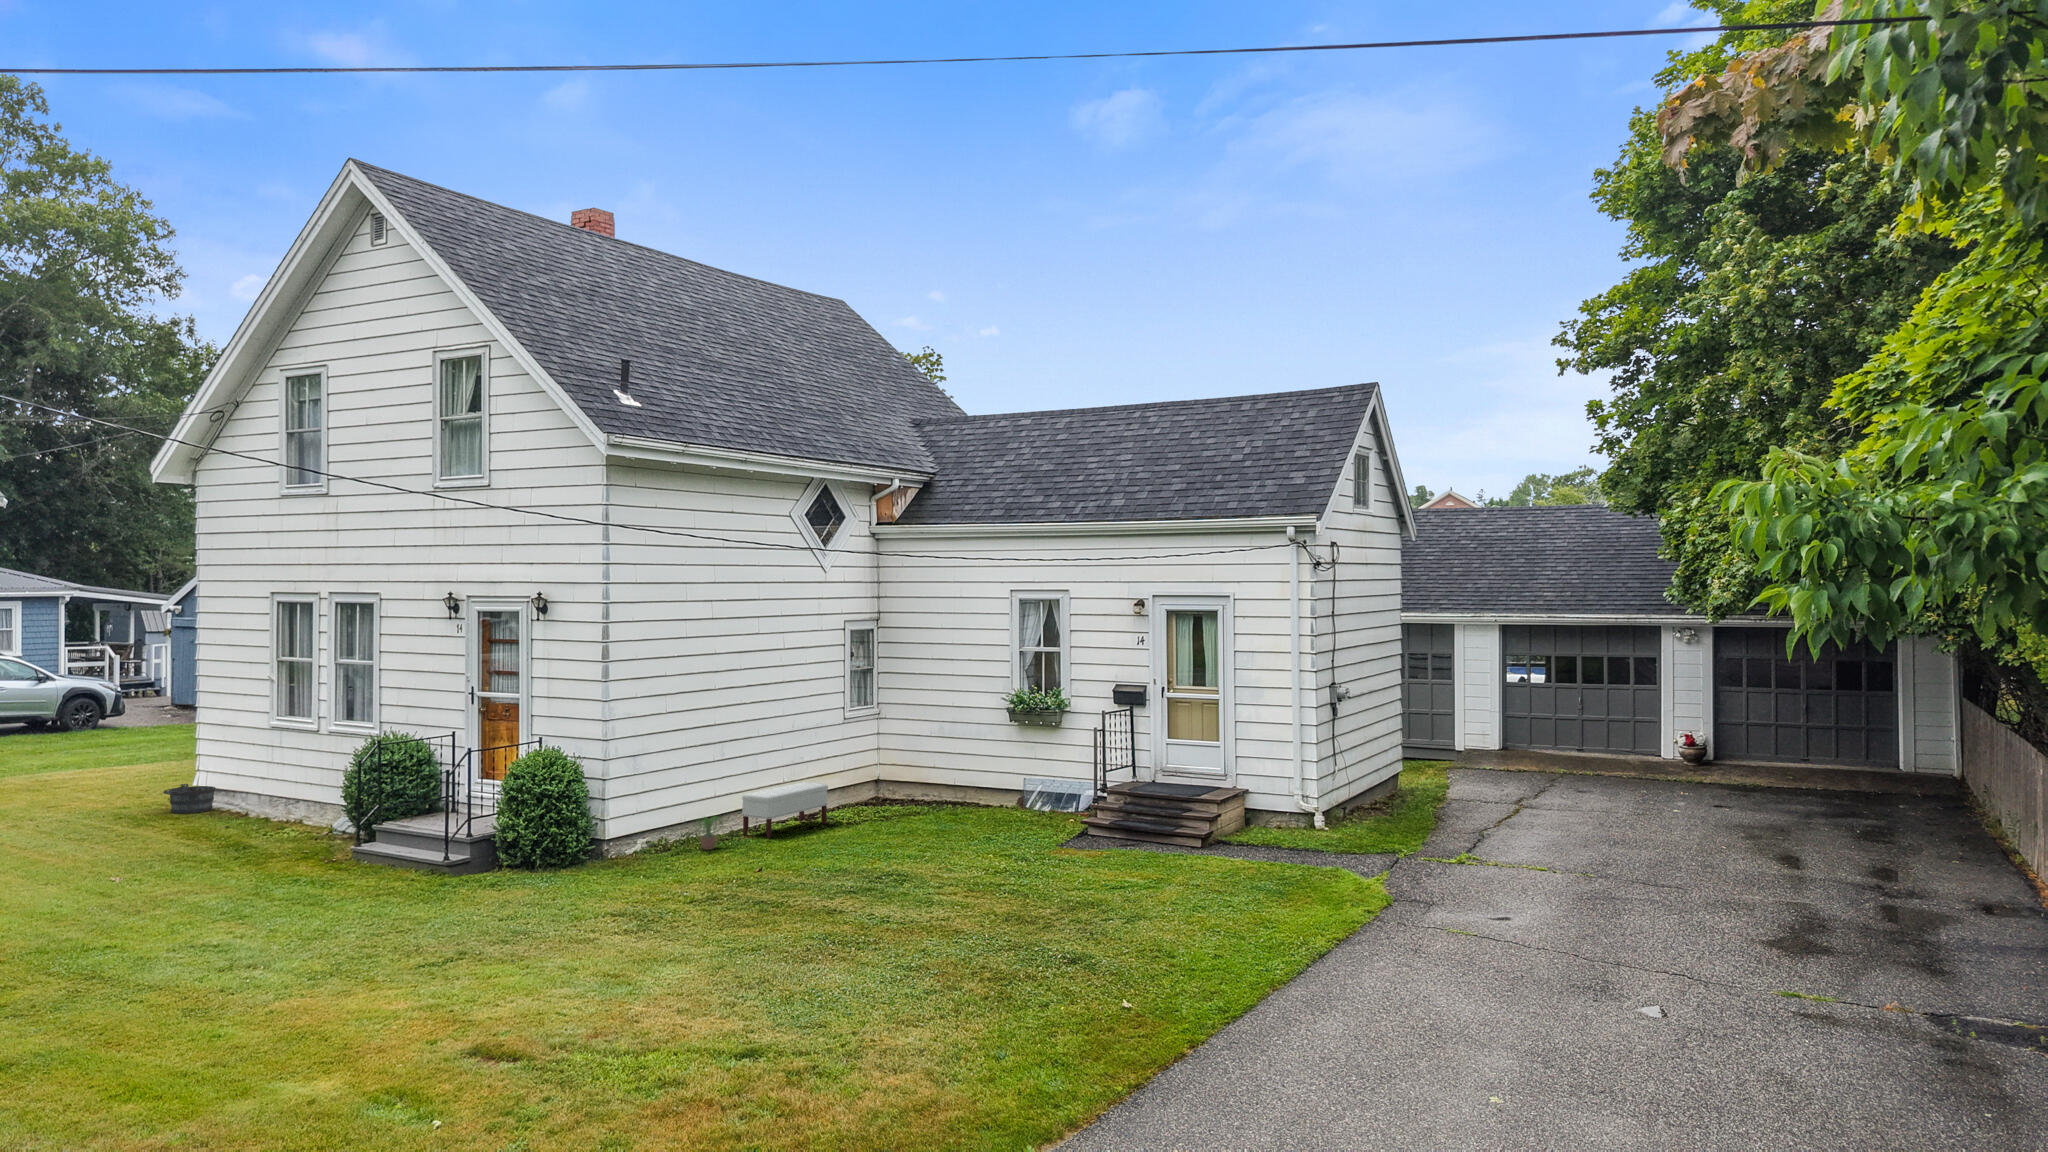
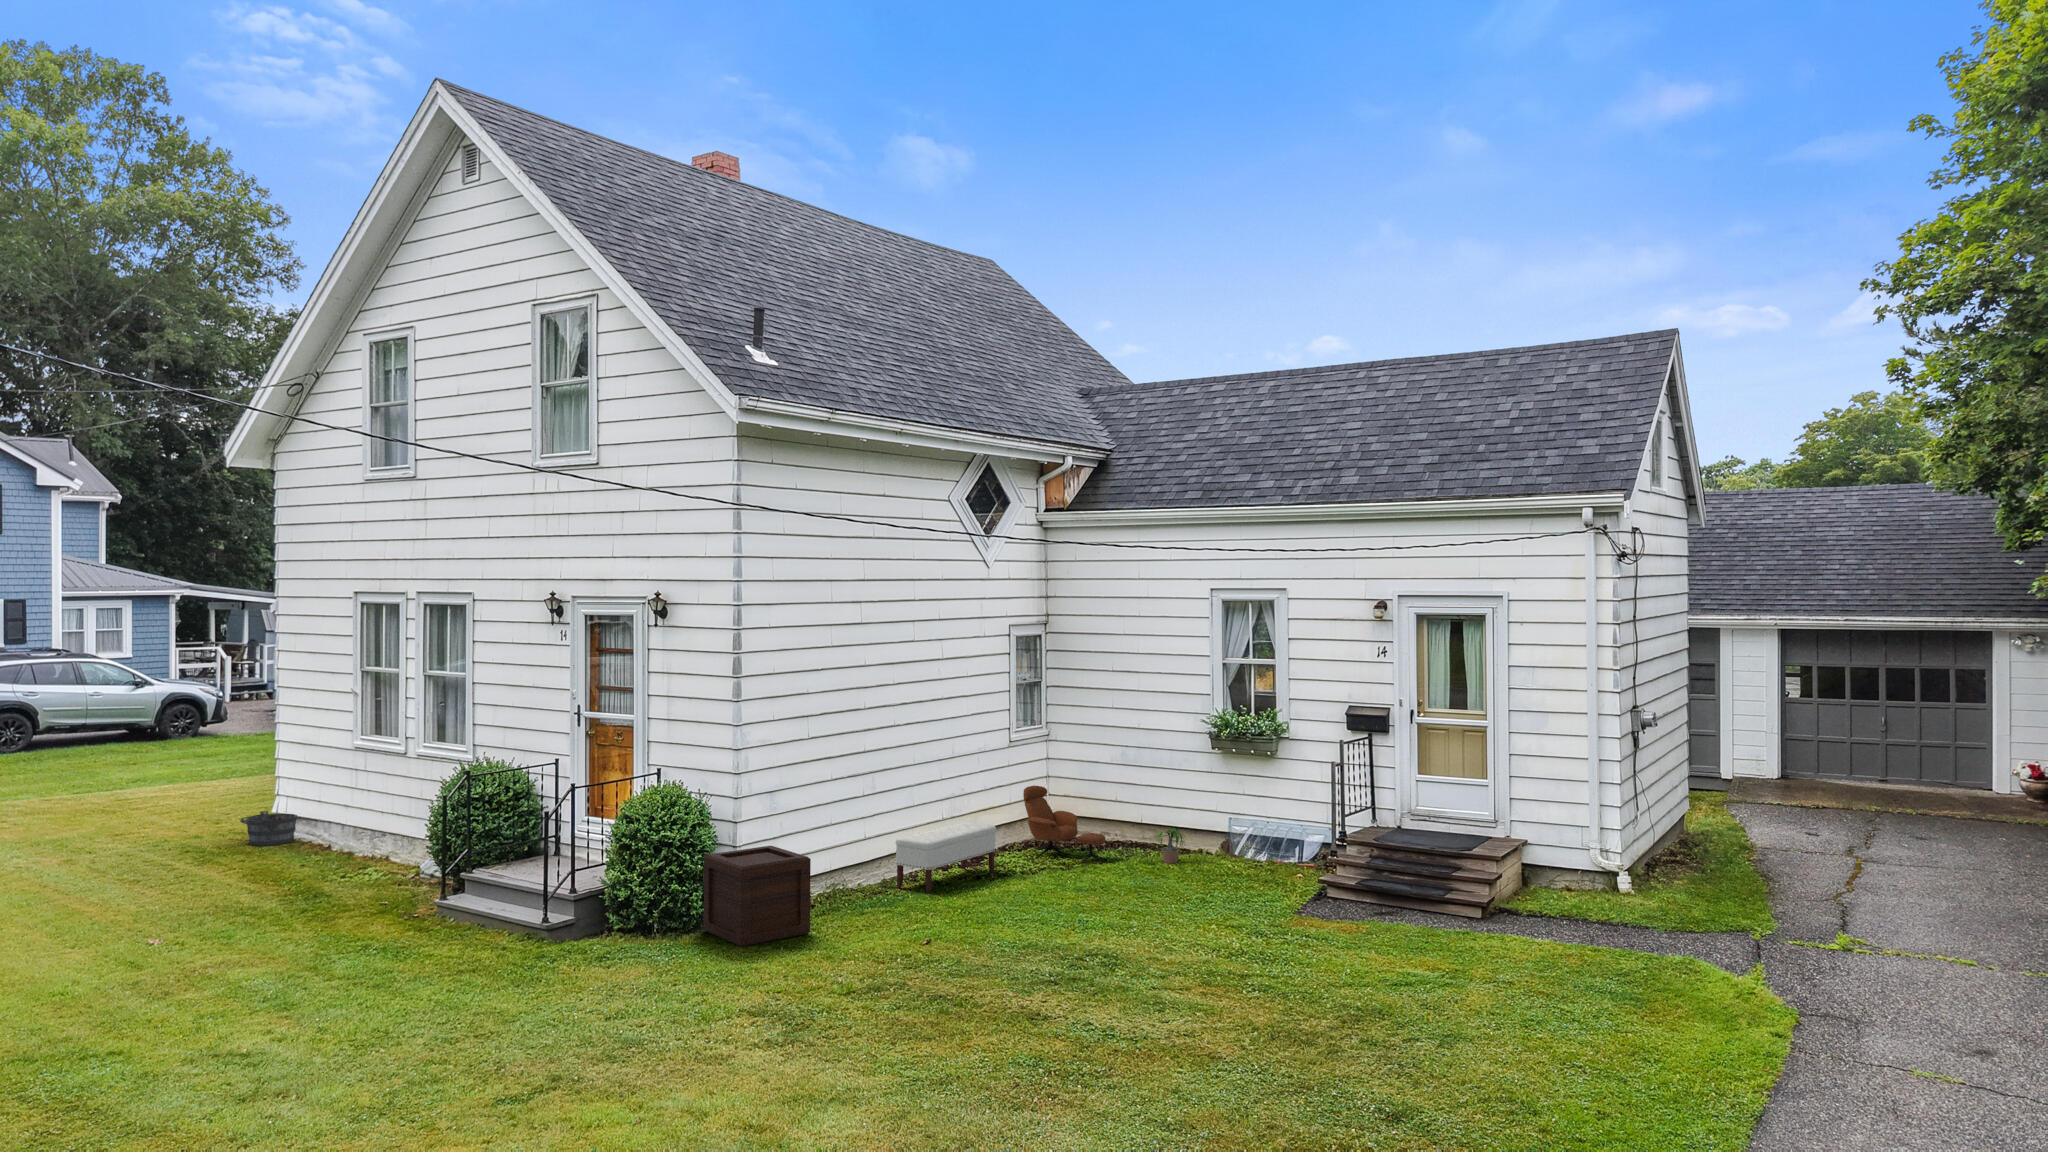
lounge chair: none [855,753,921,816] -> present [1023,786,1105,863]
wooden crate: none [578,798,667,876] -> present [703,846,811,947]
potted plant: present [696,817,723,850] -> present [1156,828,1185,863]

